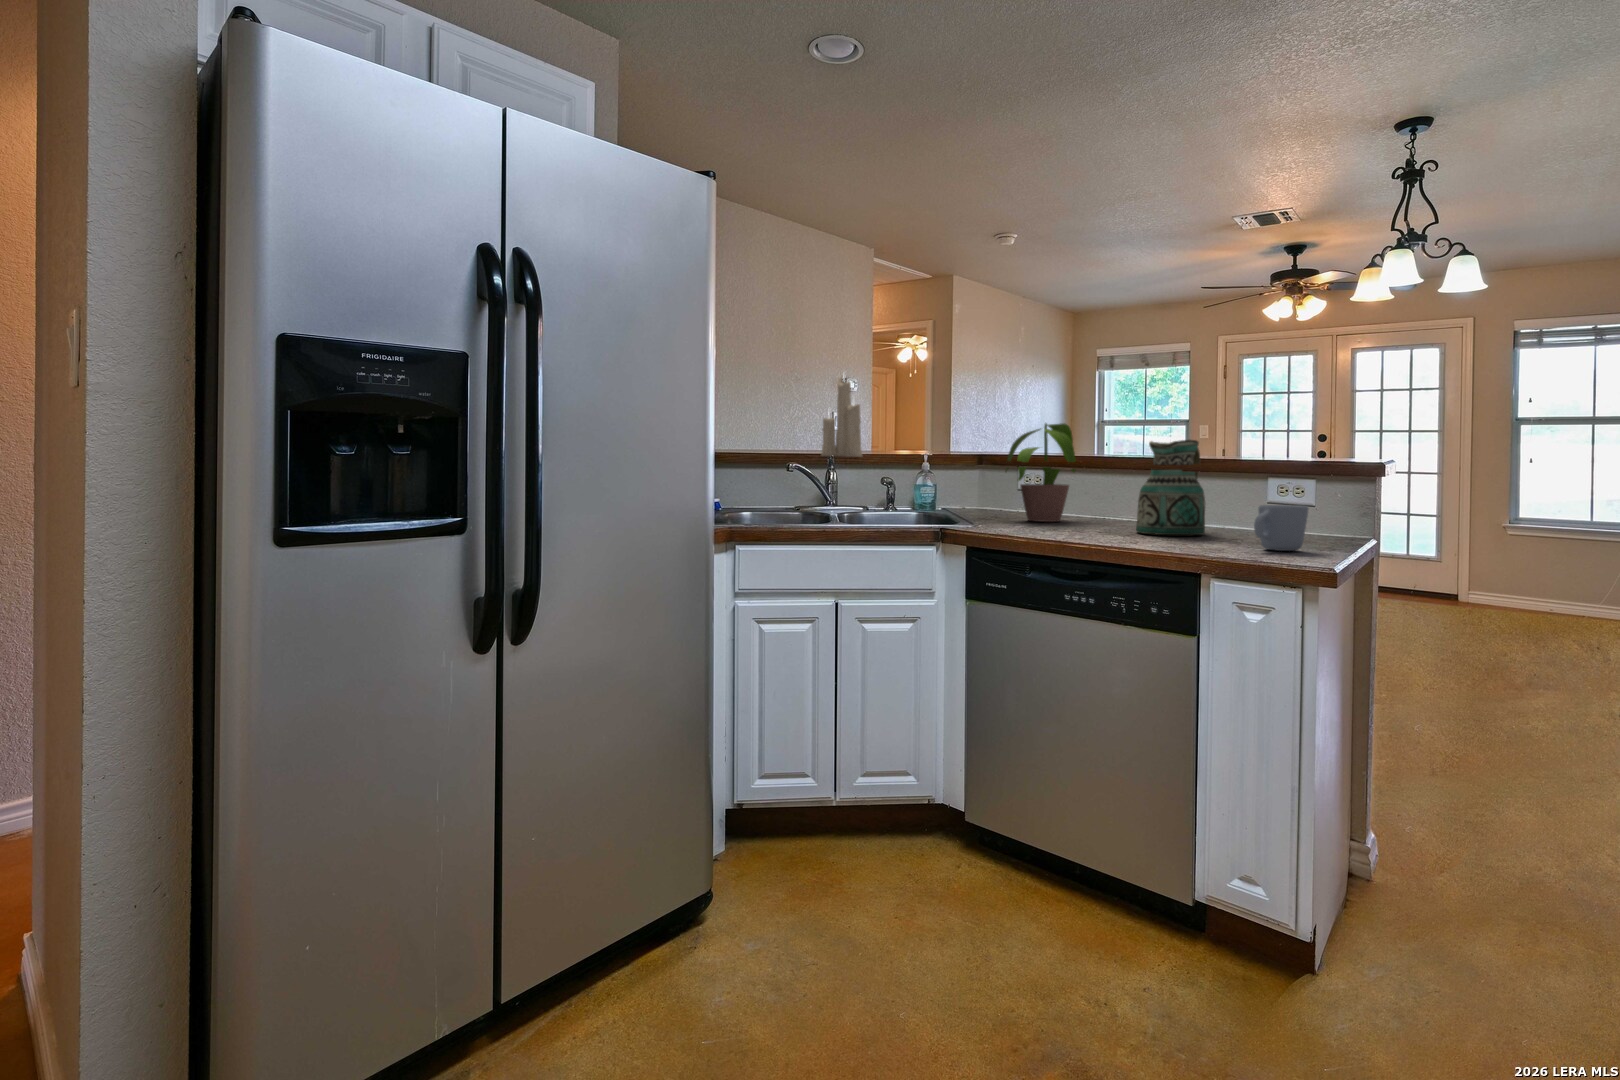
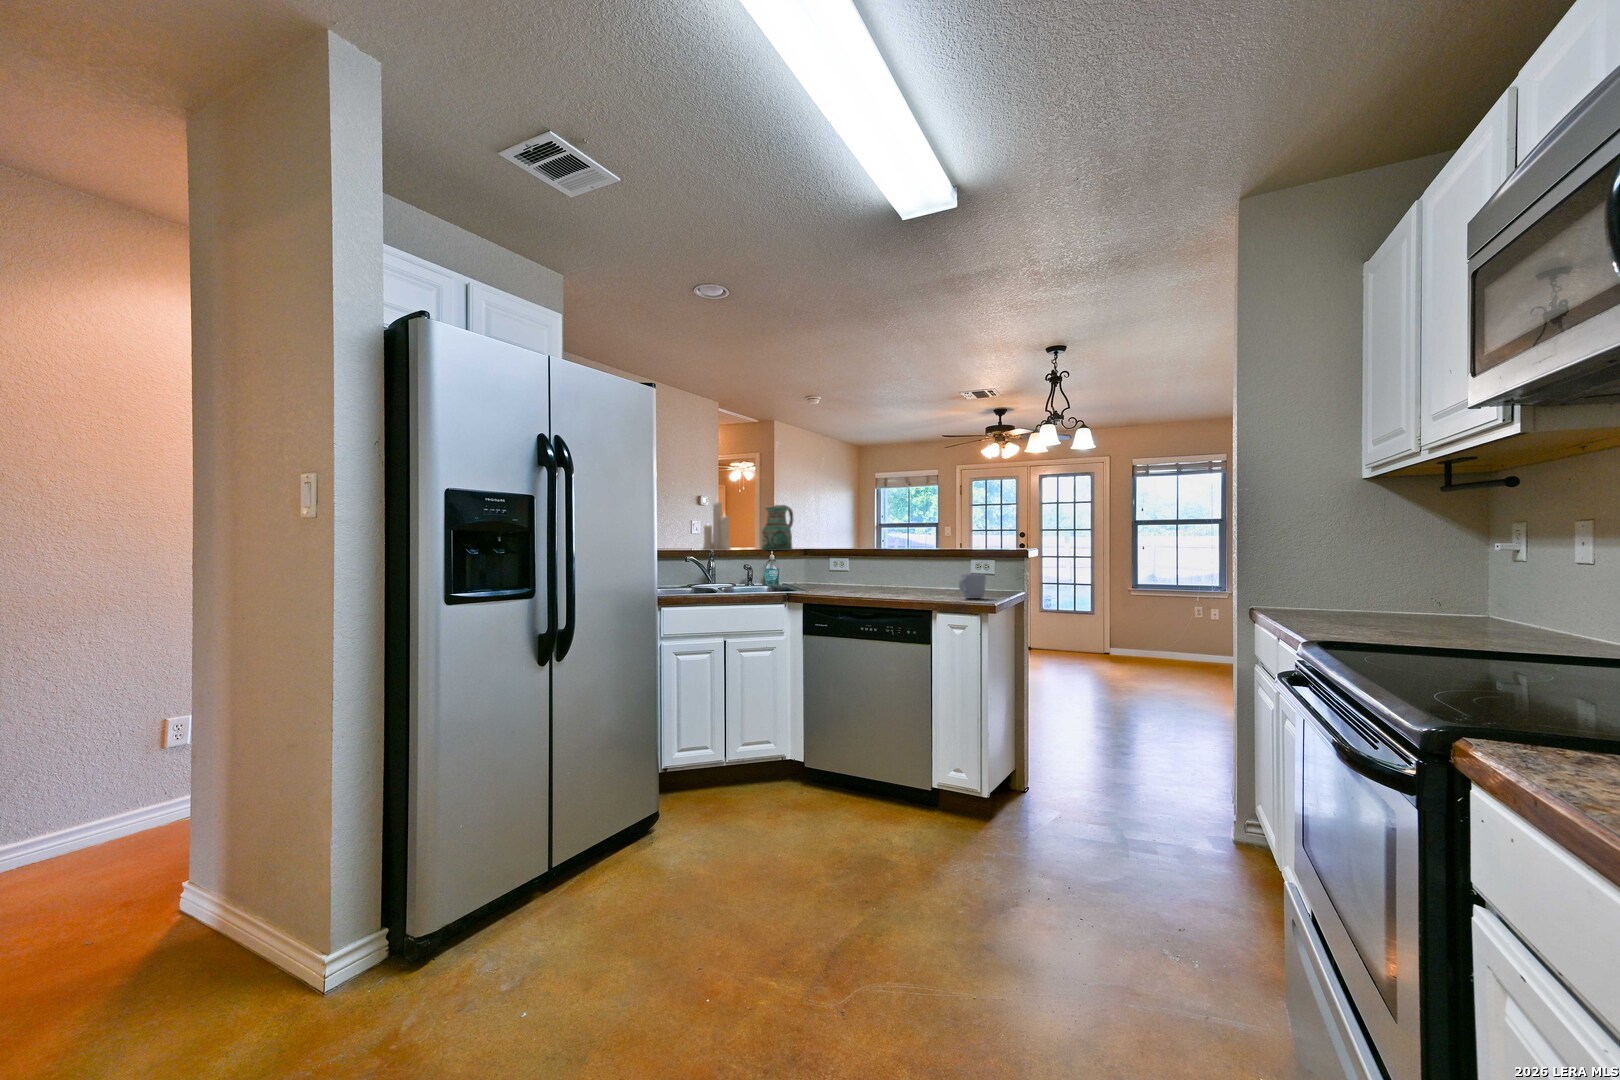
potted plant: present [1005,423,1076,522] -> none [816,528,875,589]
ceramic pitcher: present [1136,440,1205,535] -> present [761,505,794,551]

